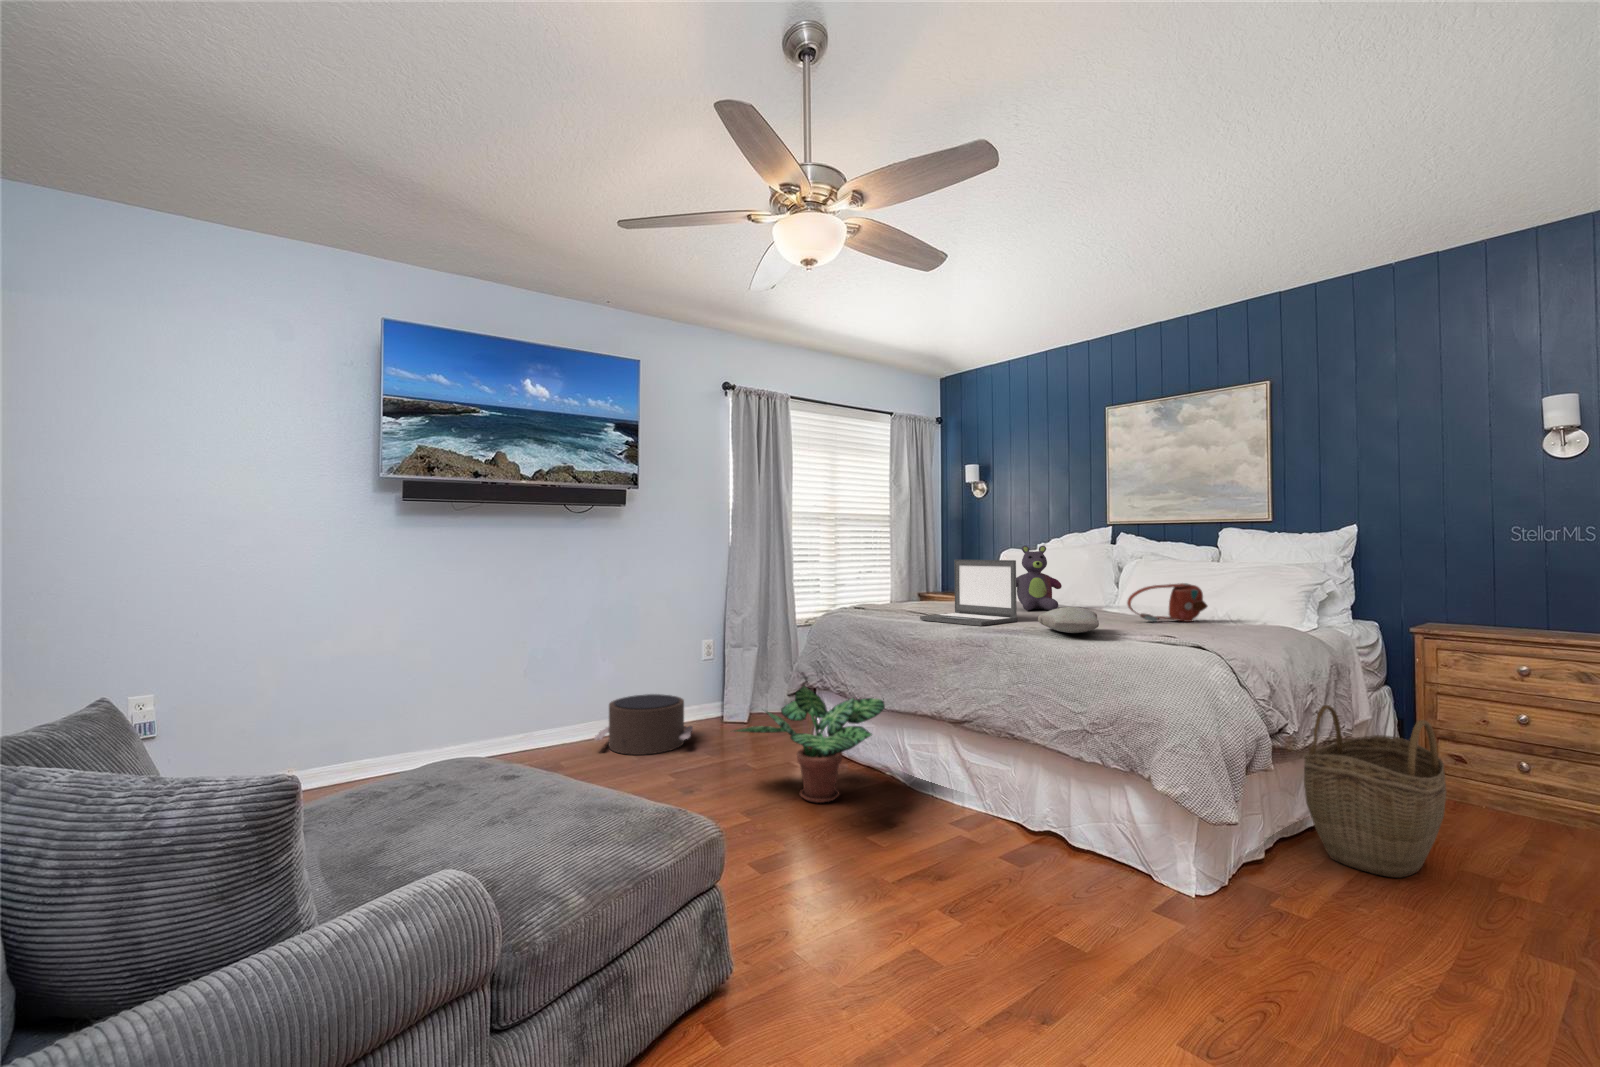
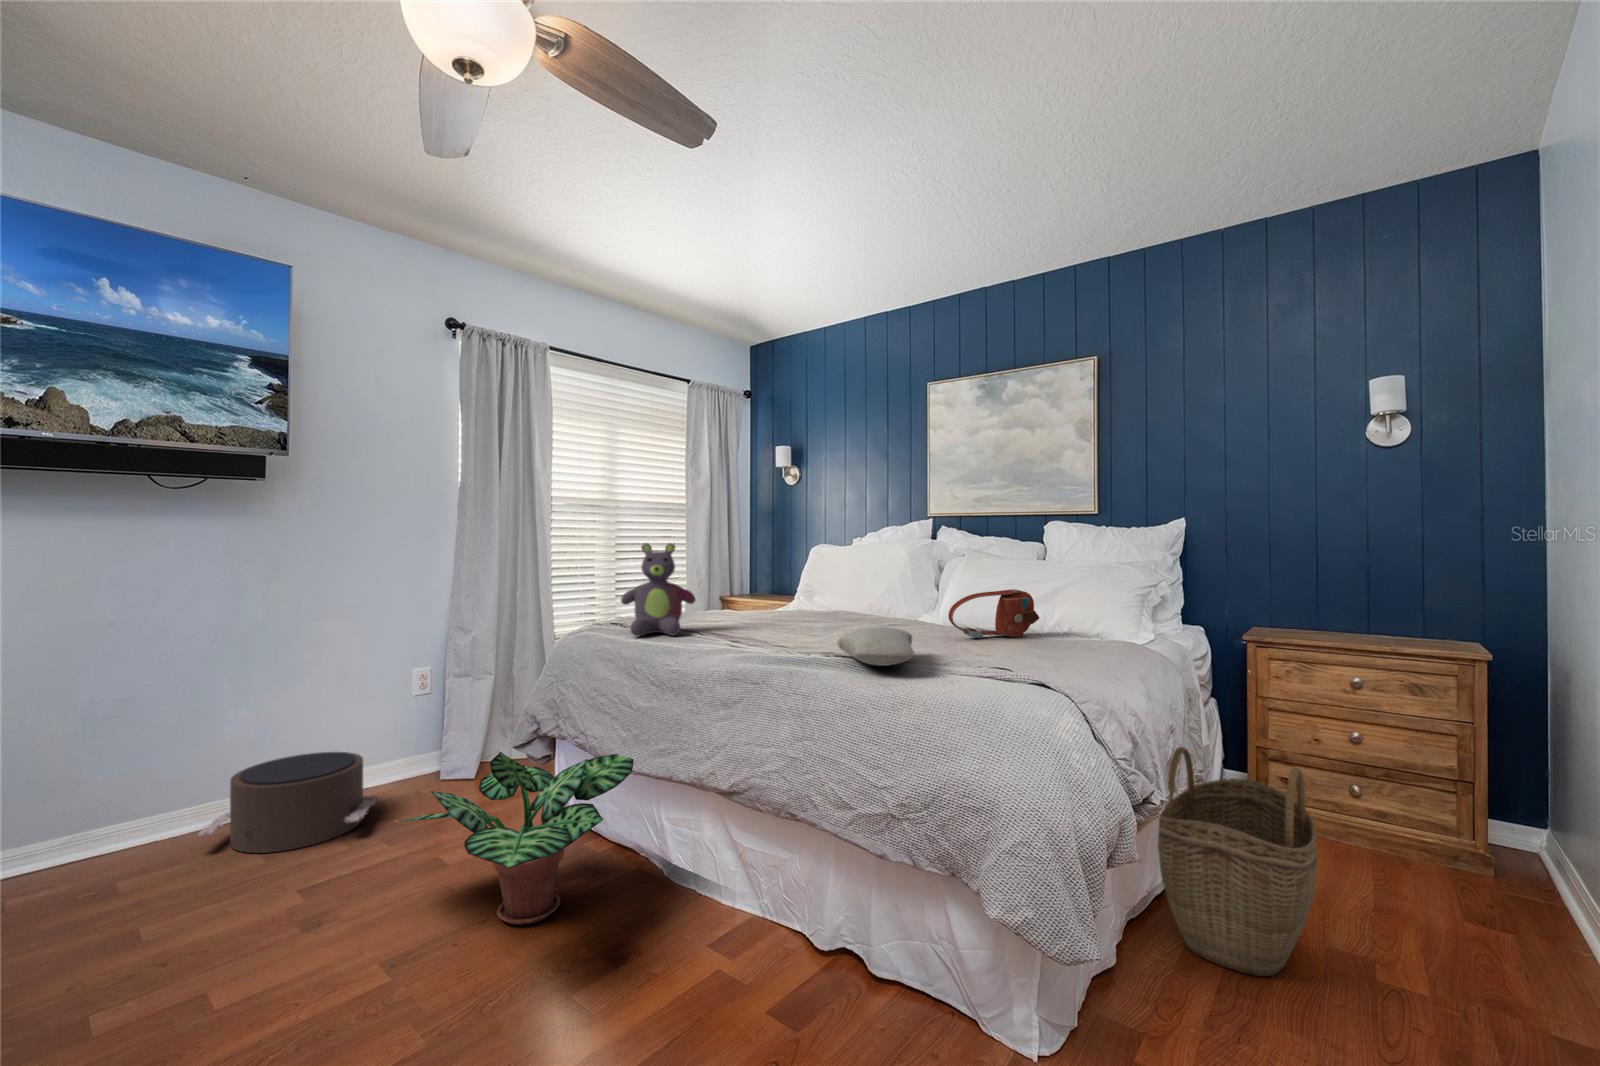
stuffed bear: present [1016,546,1062,610] -> present [621,543,696,636]
laptop: present [920,560,1017,626] -> none [689,560,815,652]

